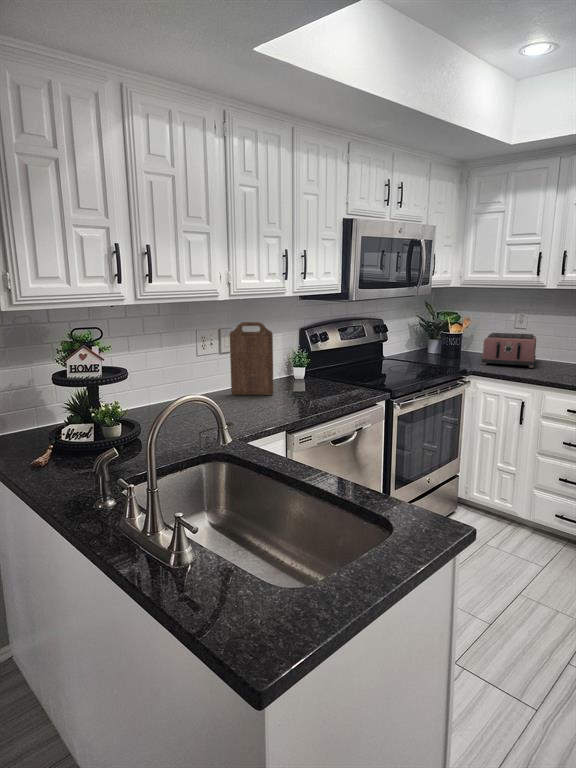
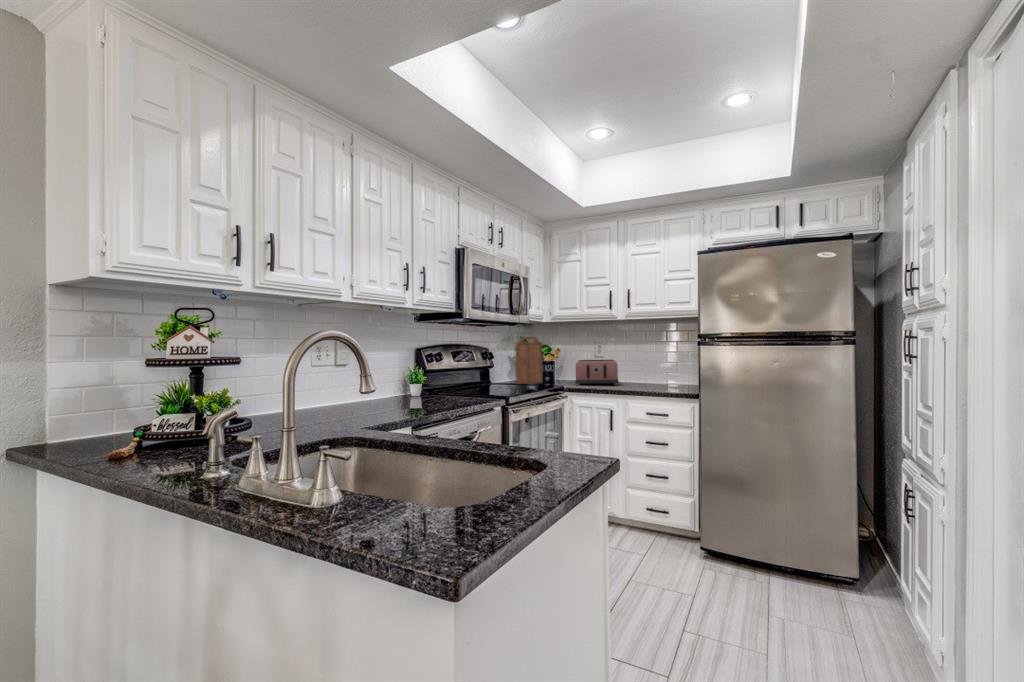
cutting board: present [230,322,273,395] -> present [516,337,543,384]

